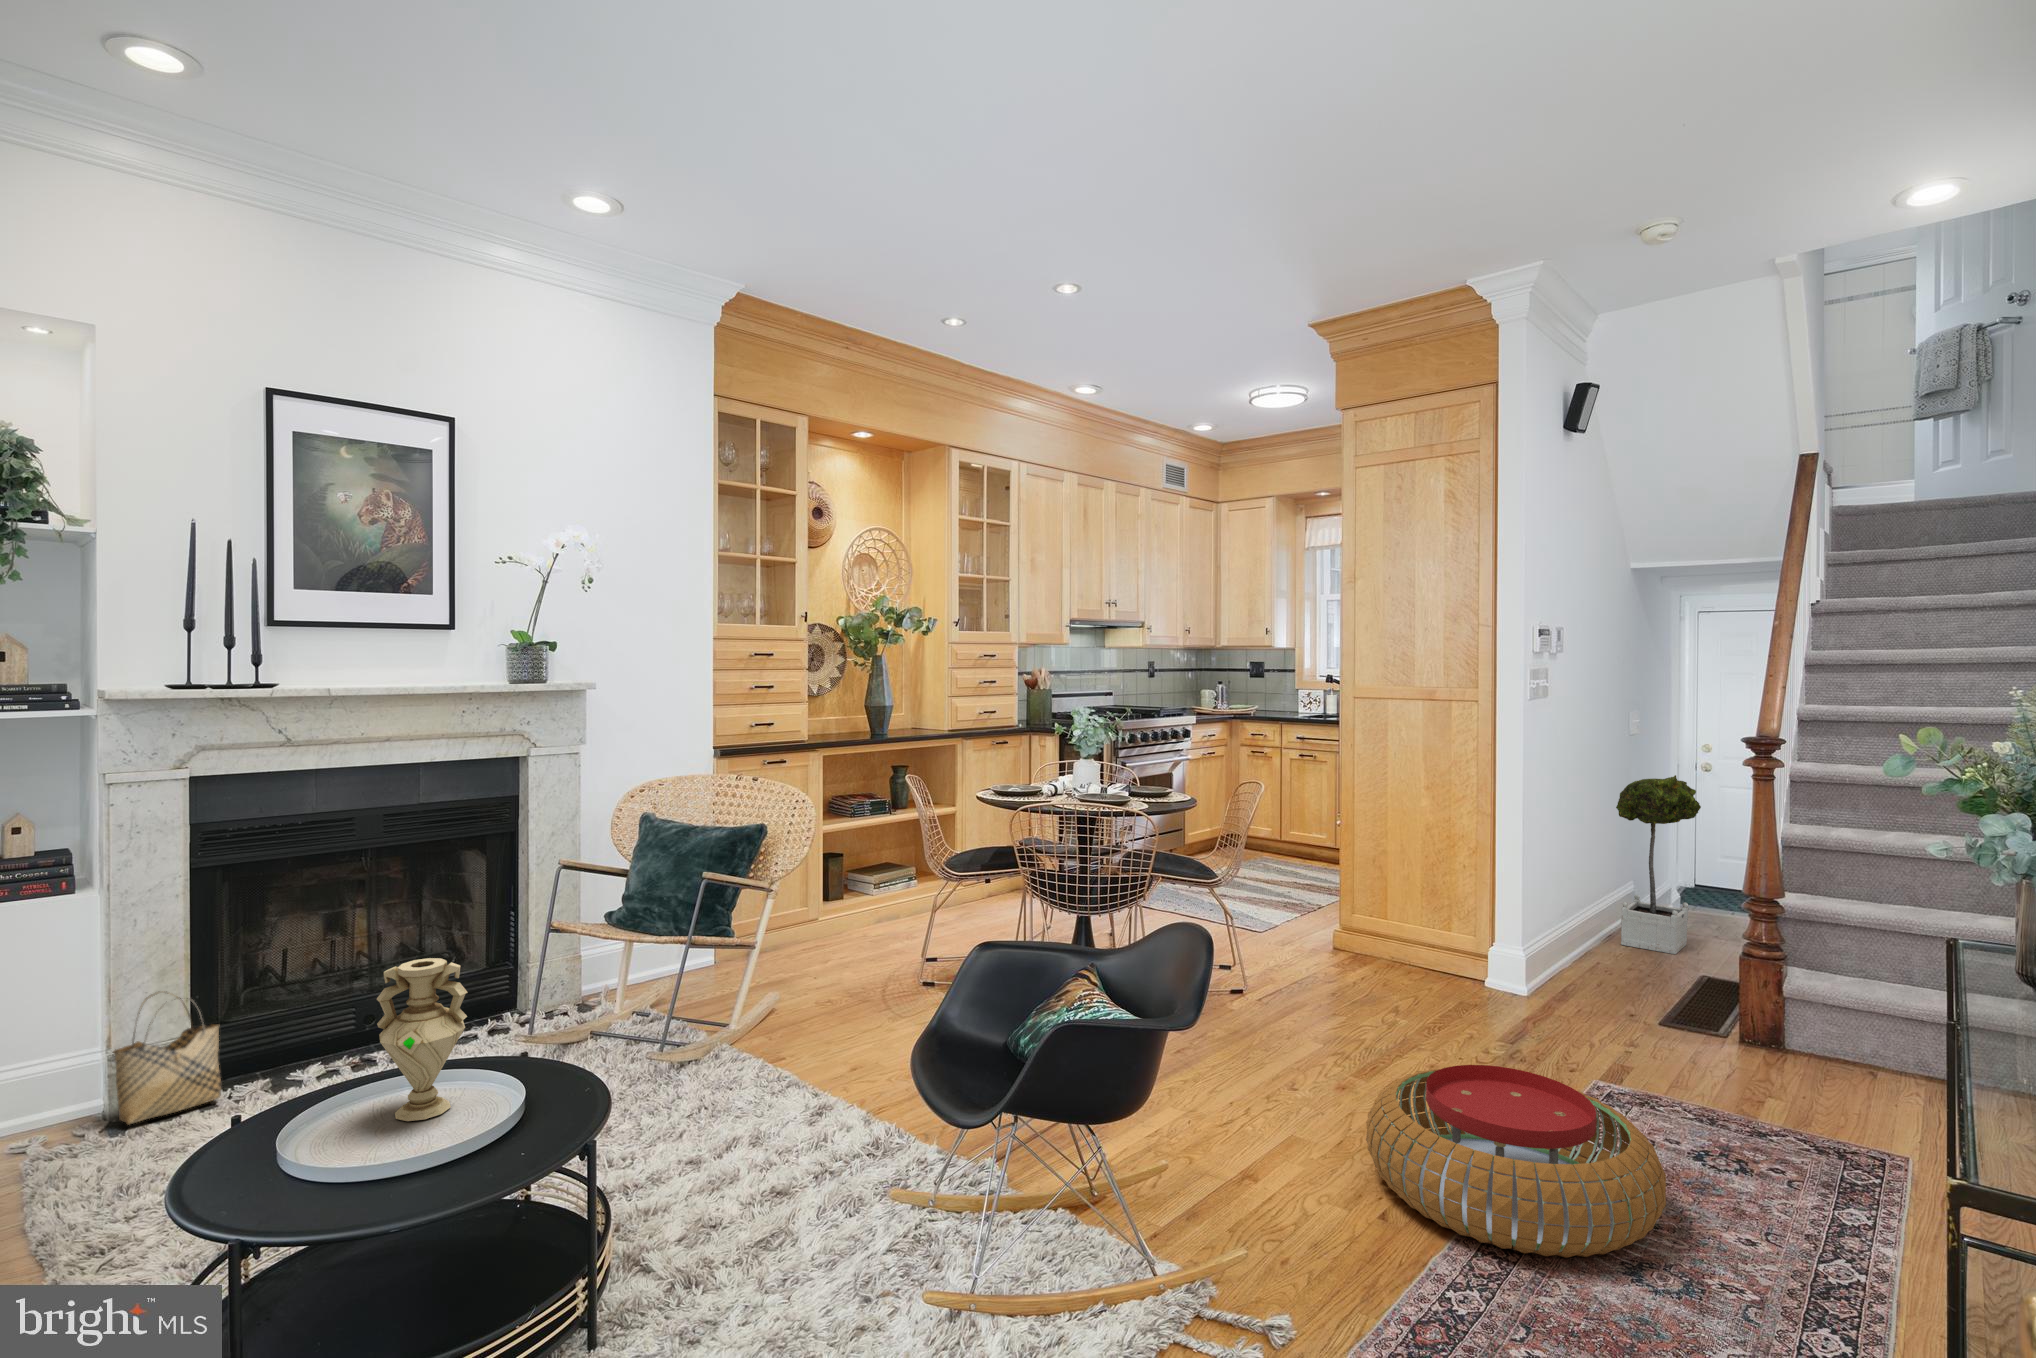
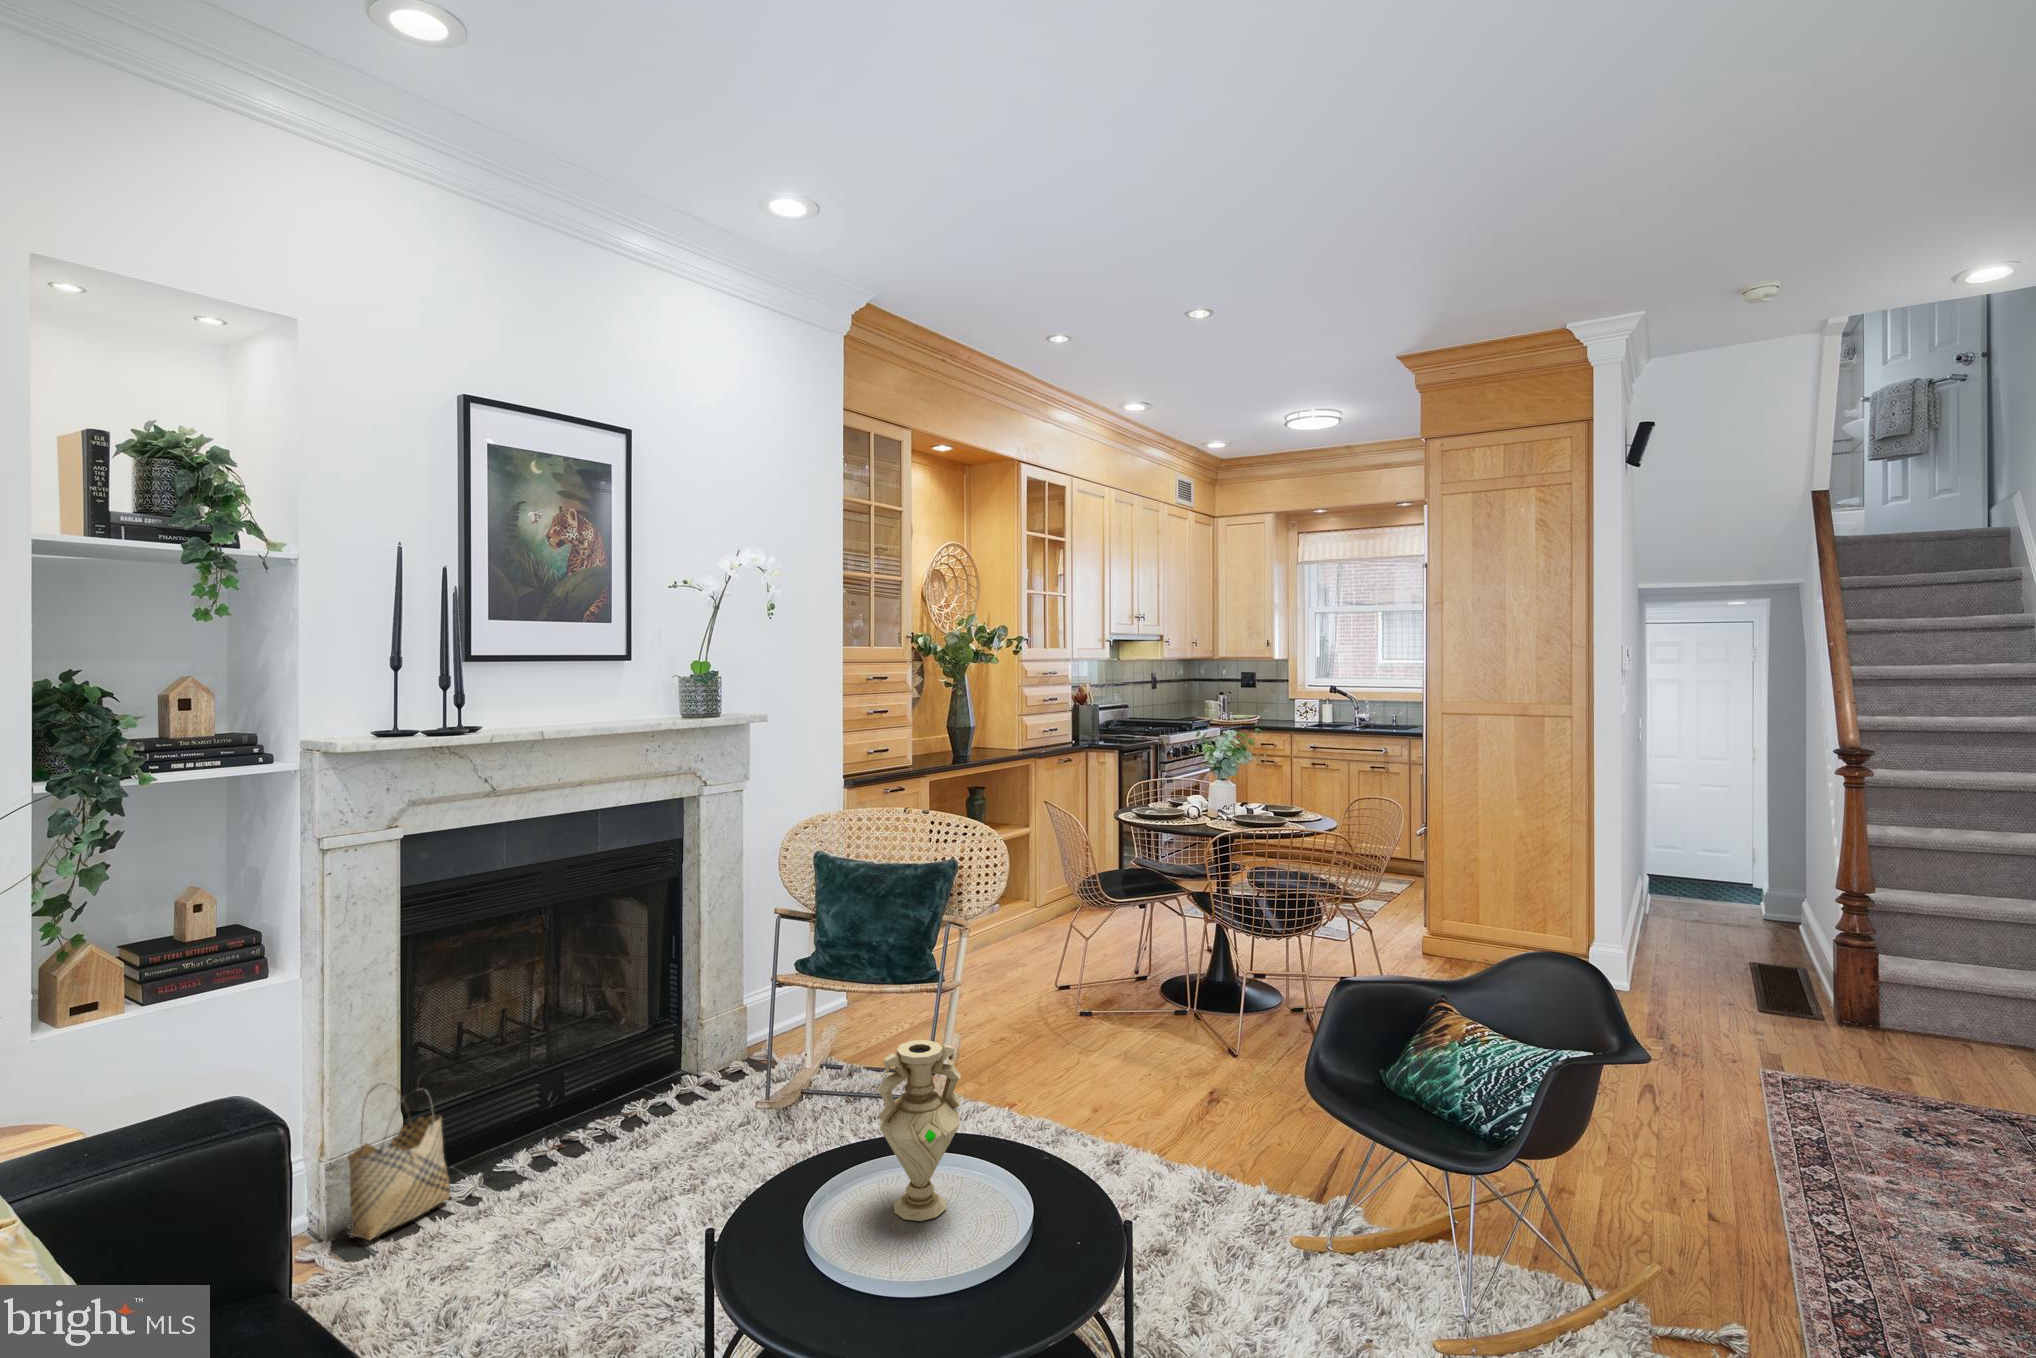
potted tree: present [1616,775,1701,954] -> none [1653,779,1733,940]
pouf: present [1366,1065,1666,1258] -> none [1643,1065,1959,1241]

